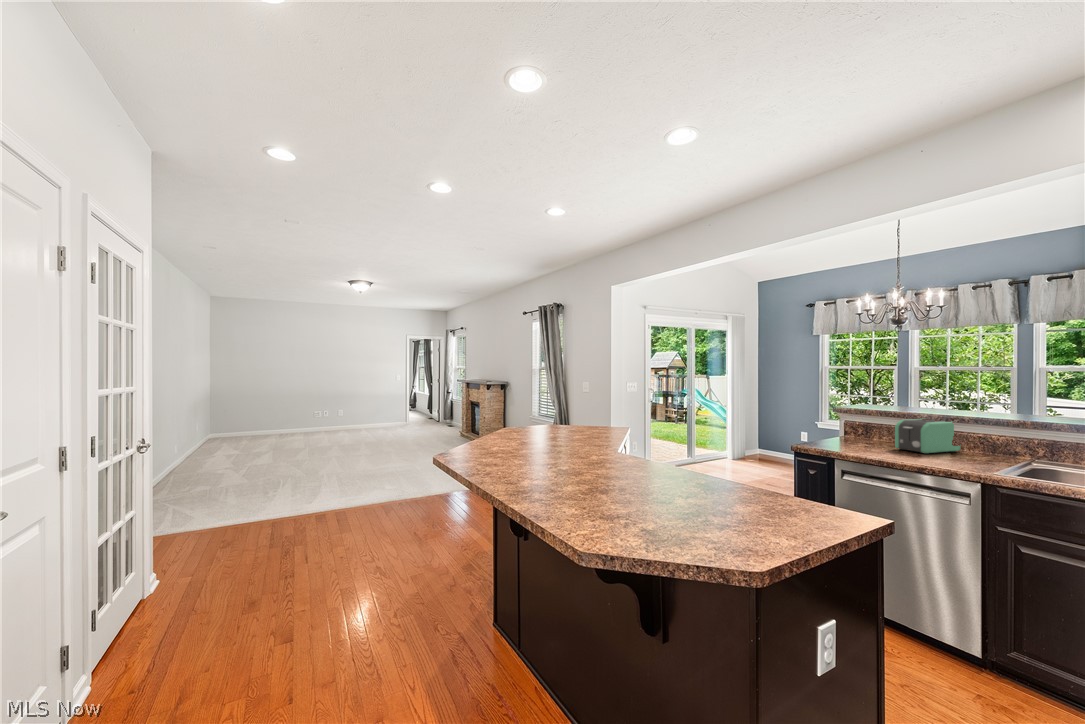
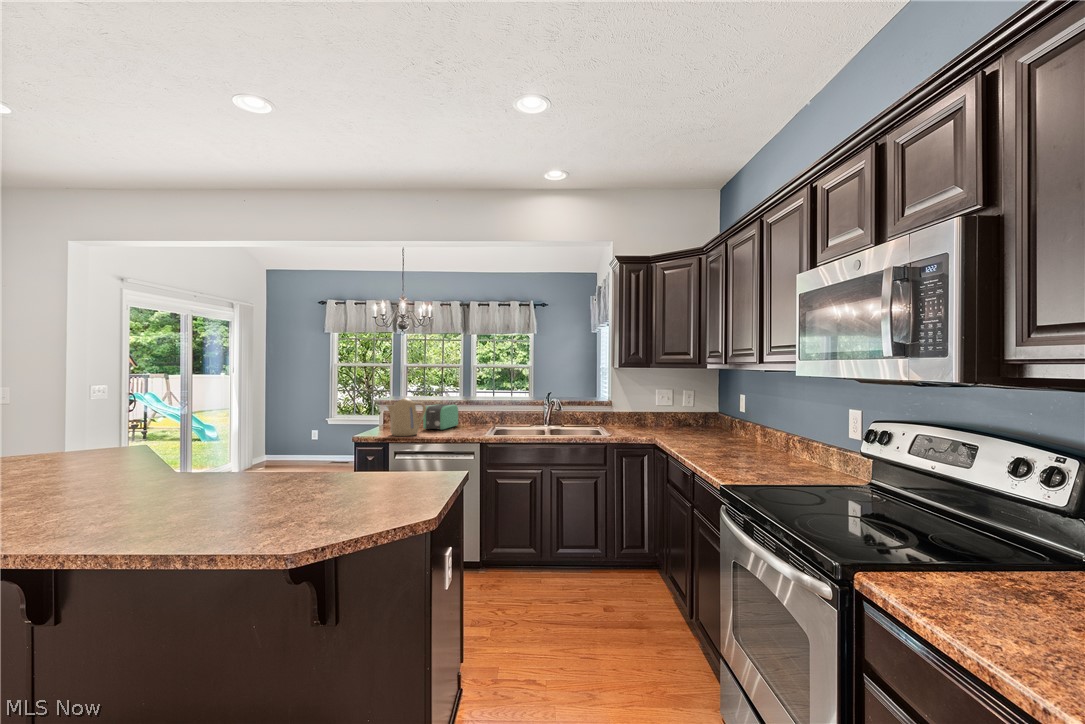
kettle: none [835,407,891,454] -> present [387,398,426,436]

